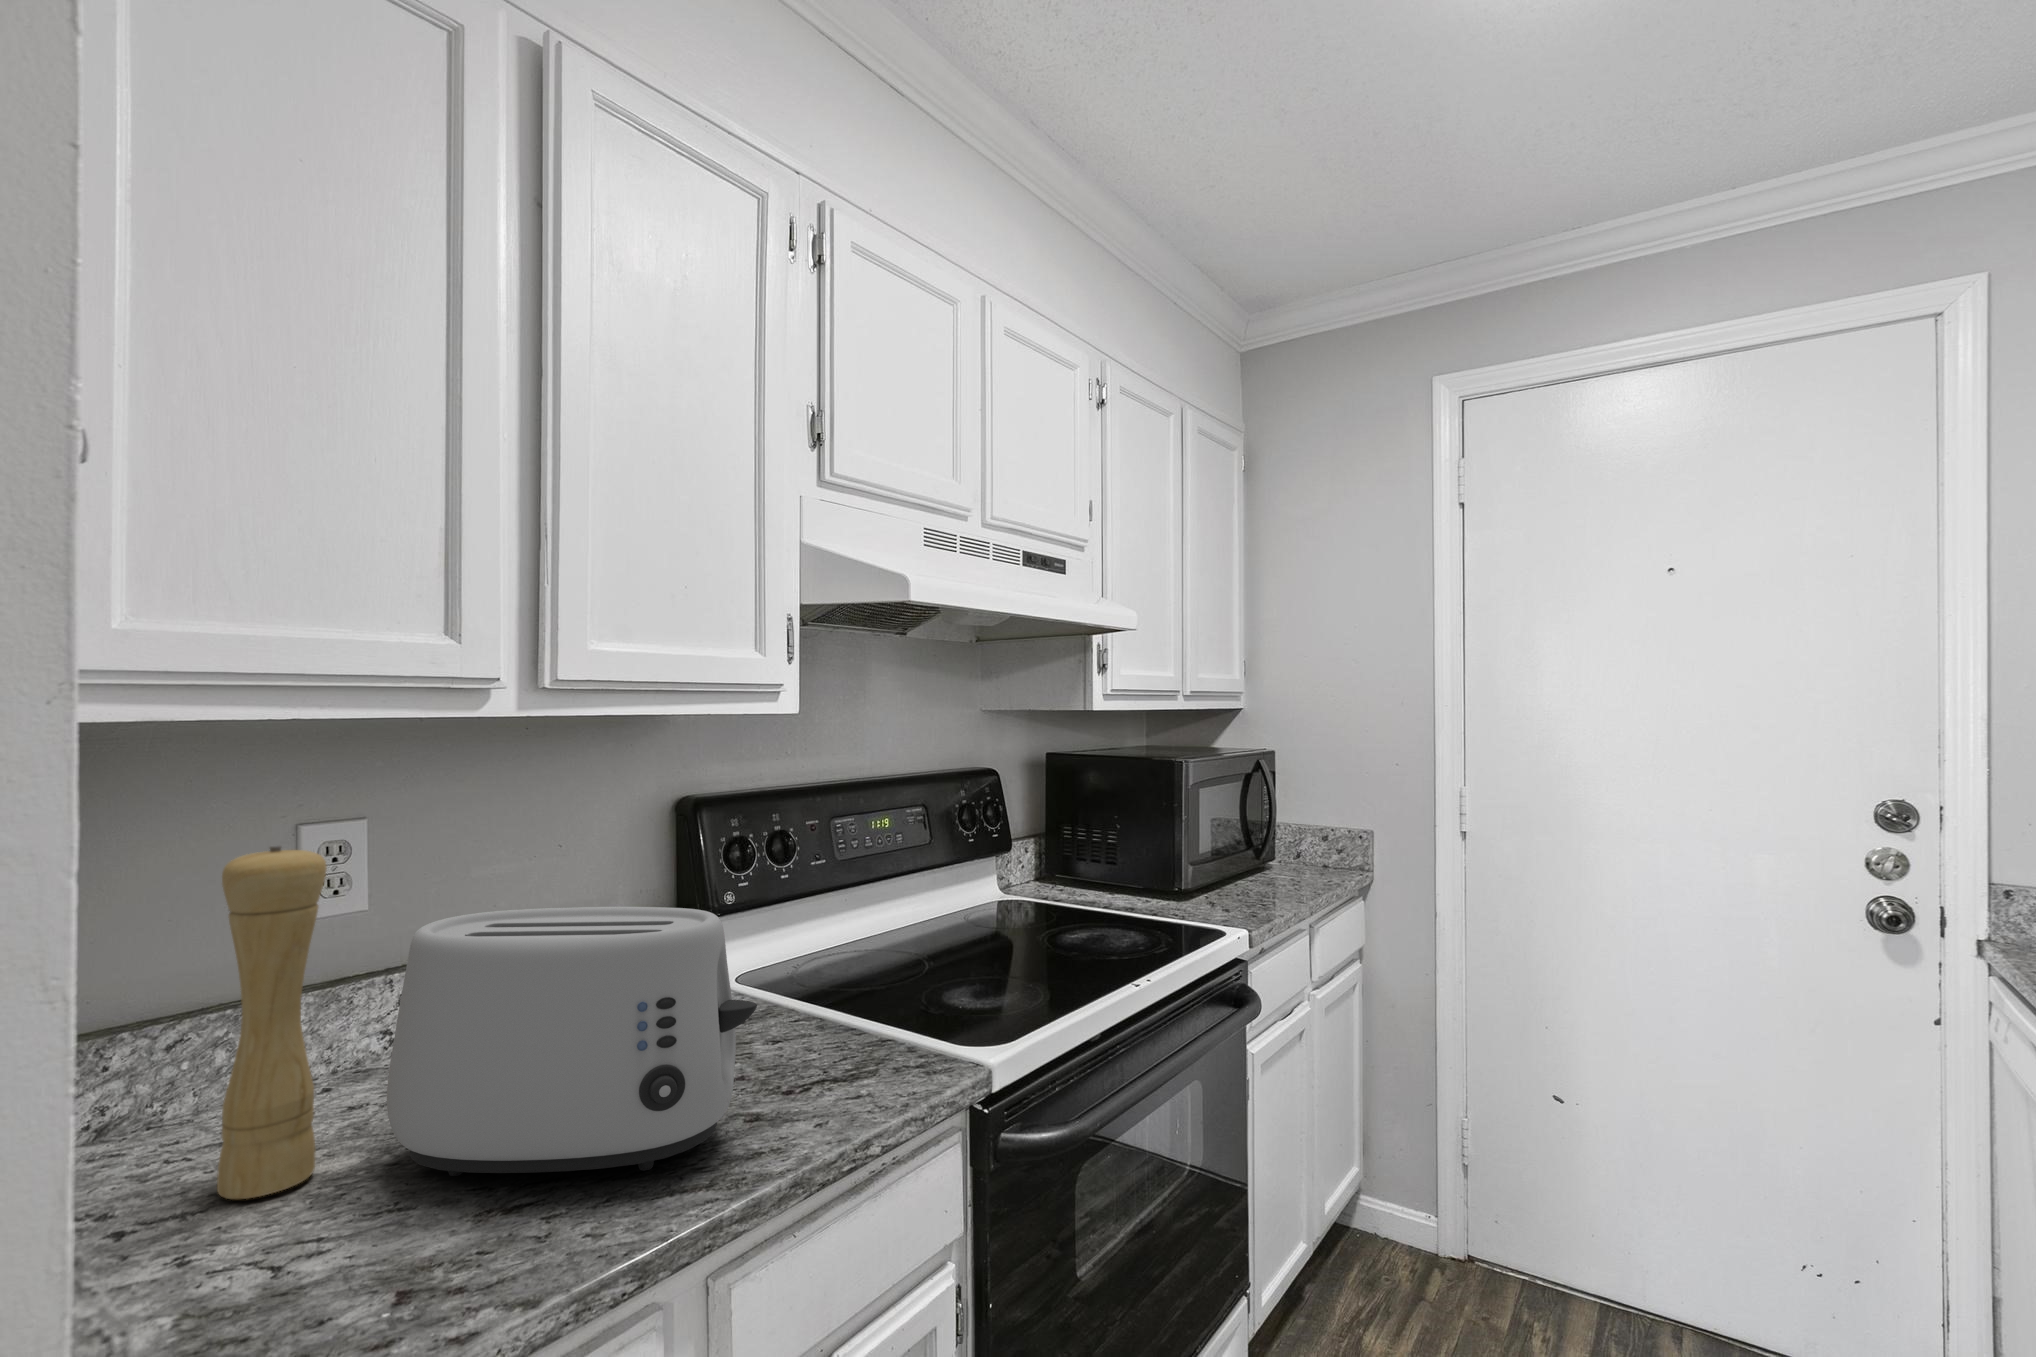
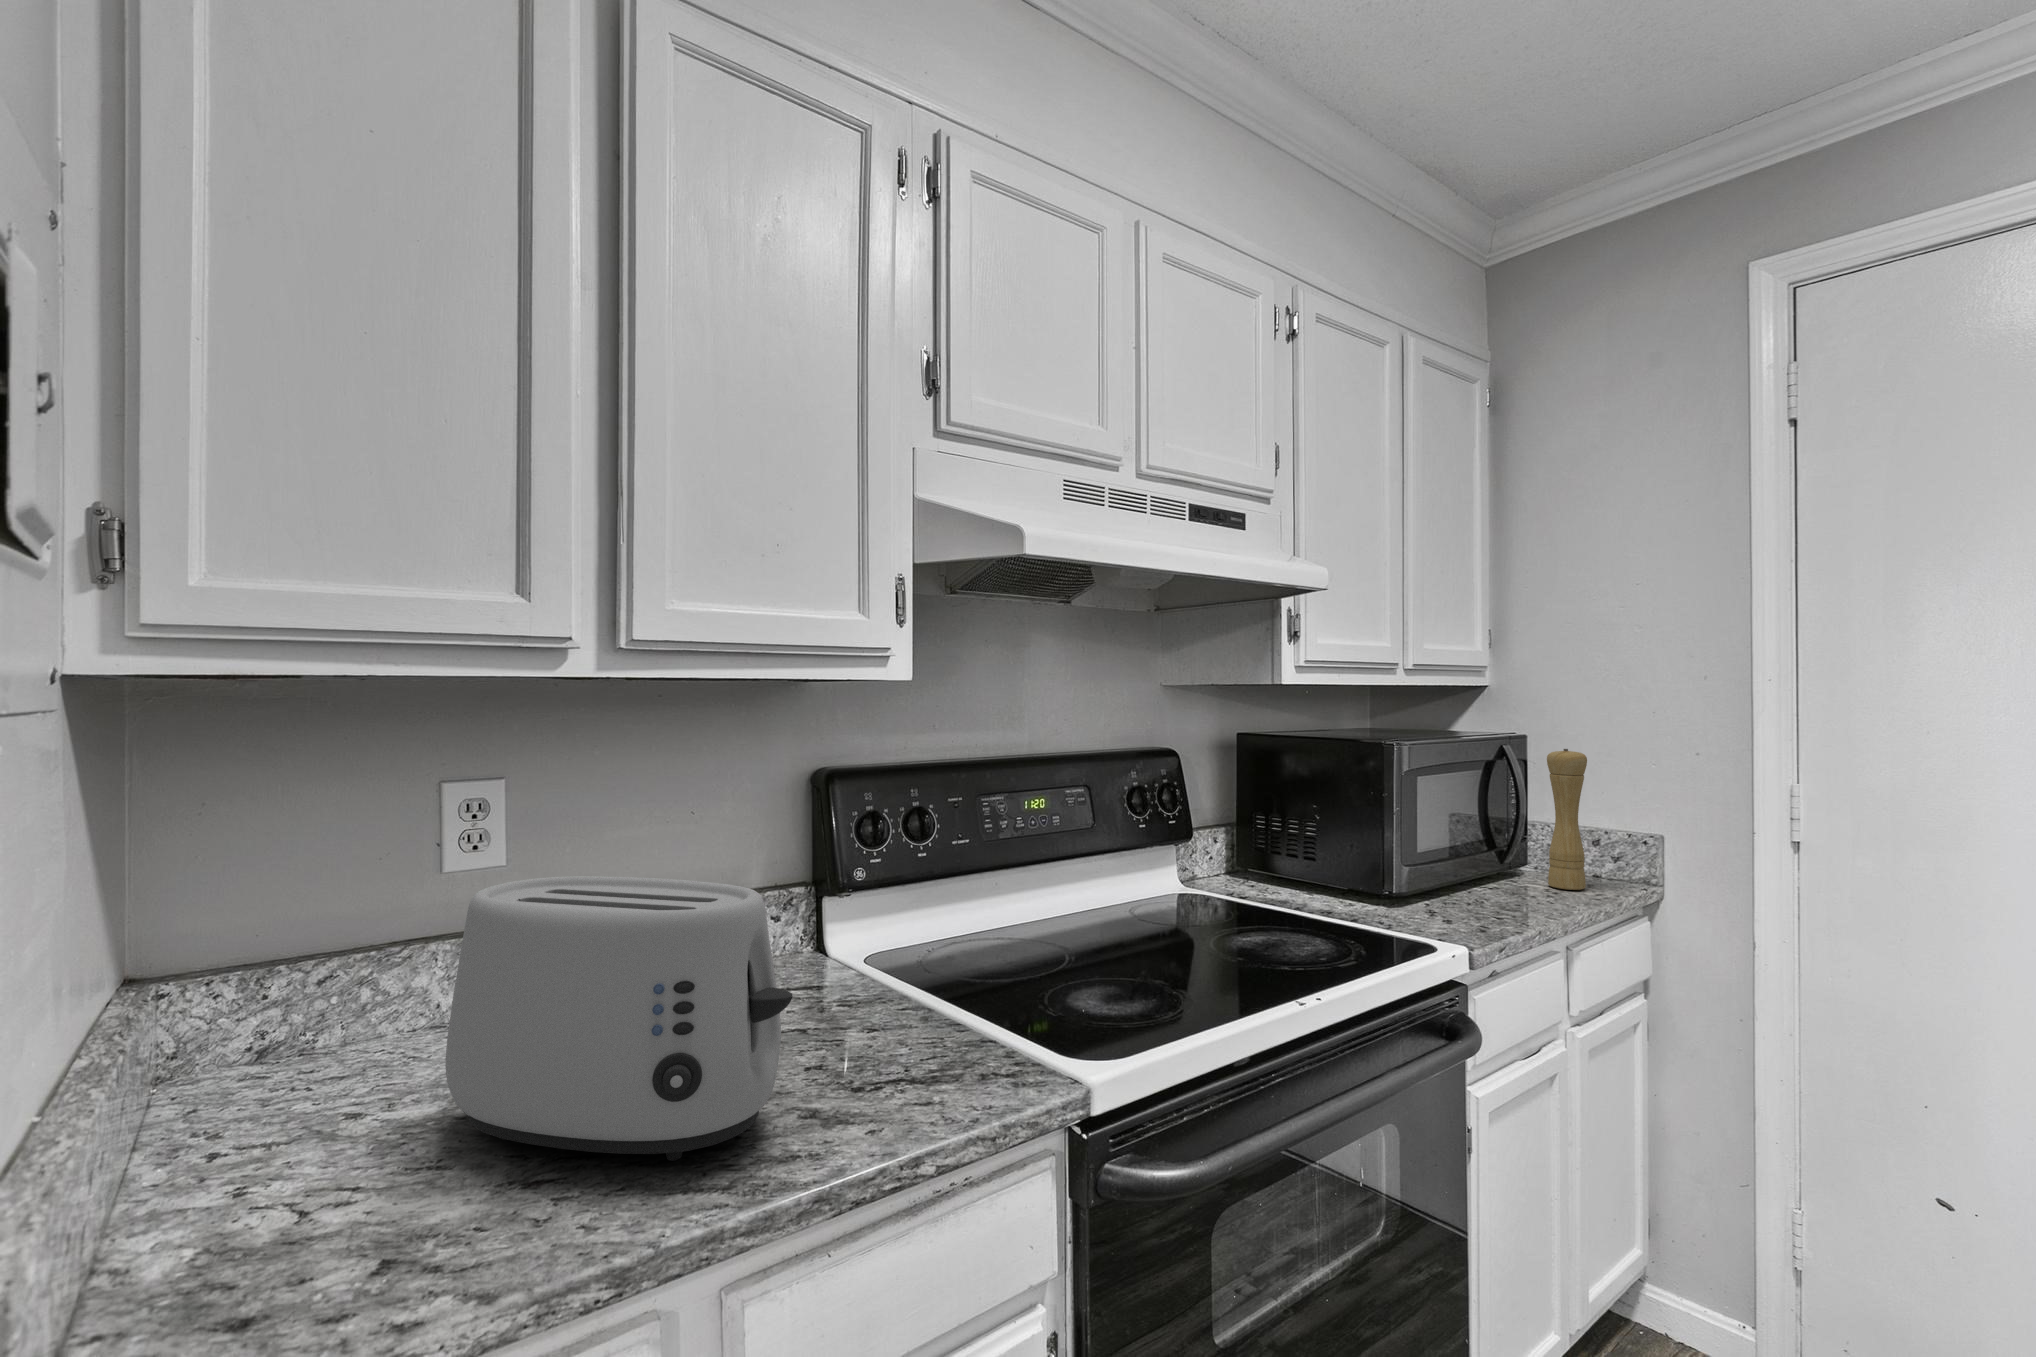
pepper mill: present [217,846,327,1199] -> present [1547,749,1587,890]

